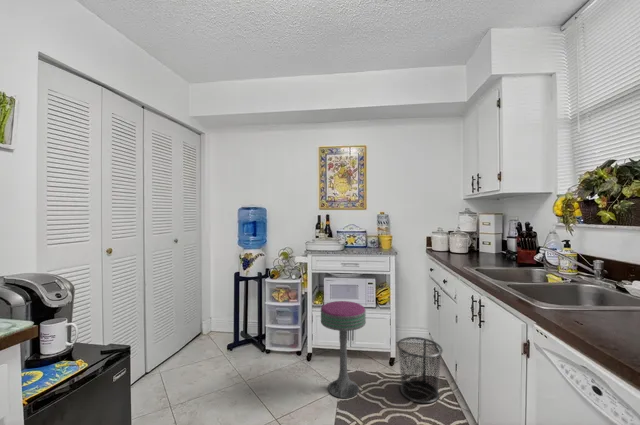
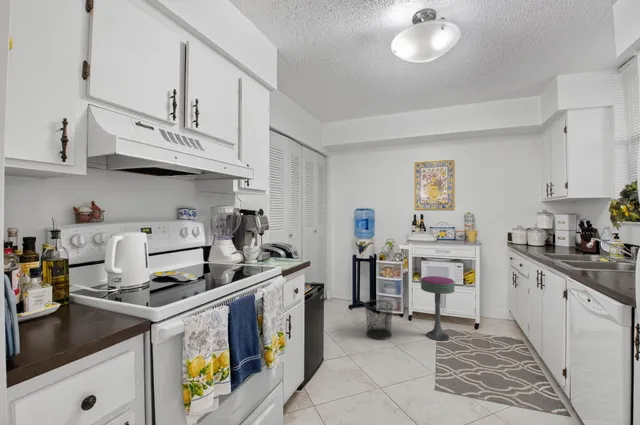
waste bin: present [397,337,442,403] -> present [365,300,393,340]

